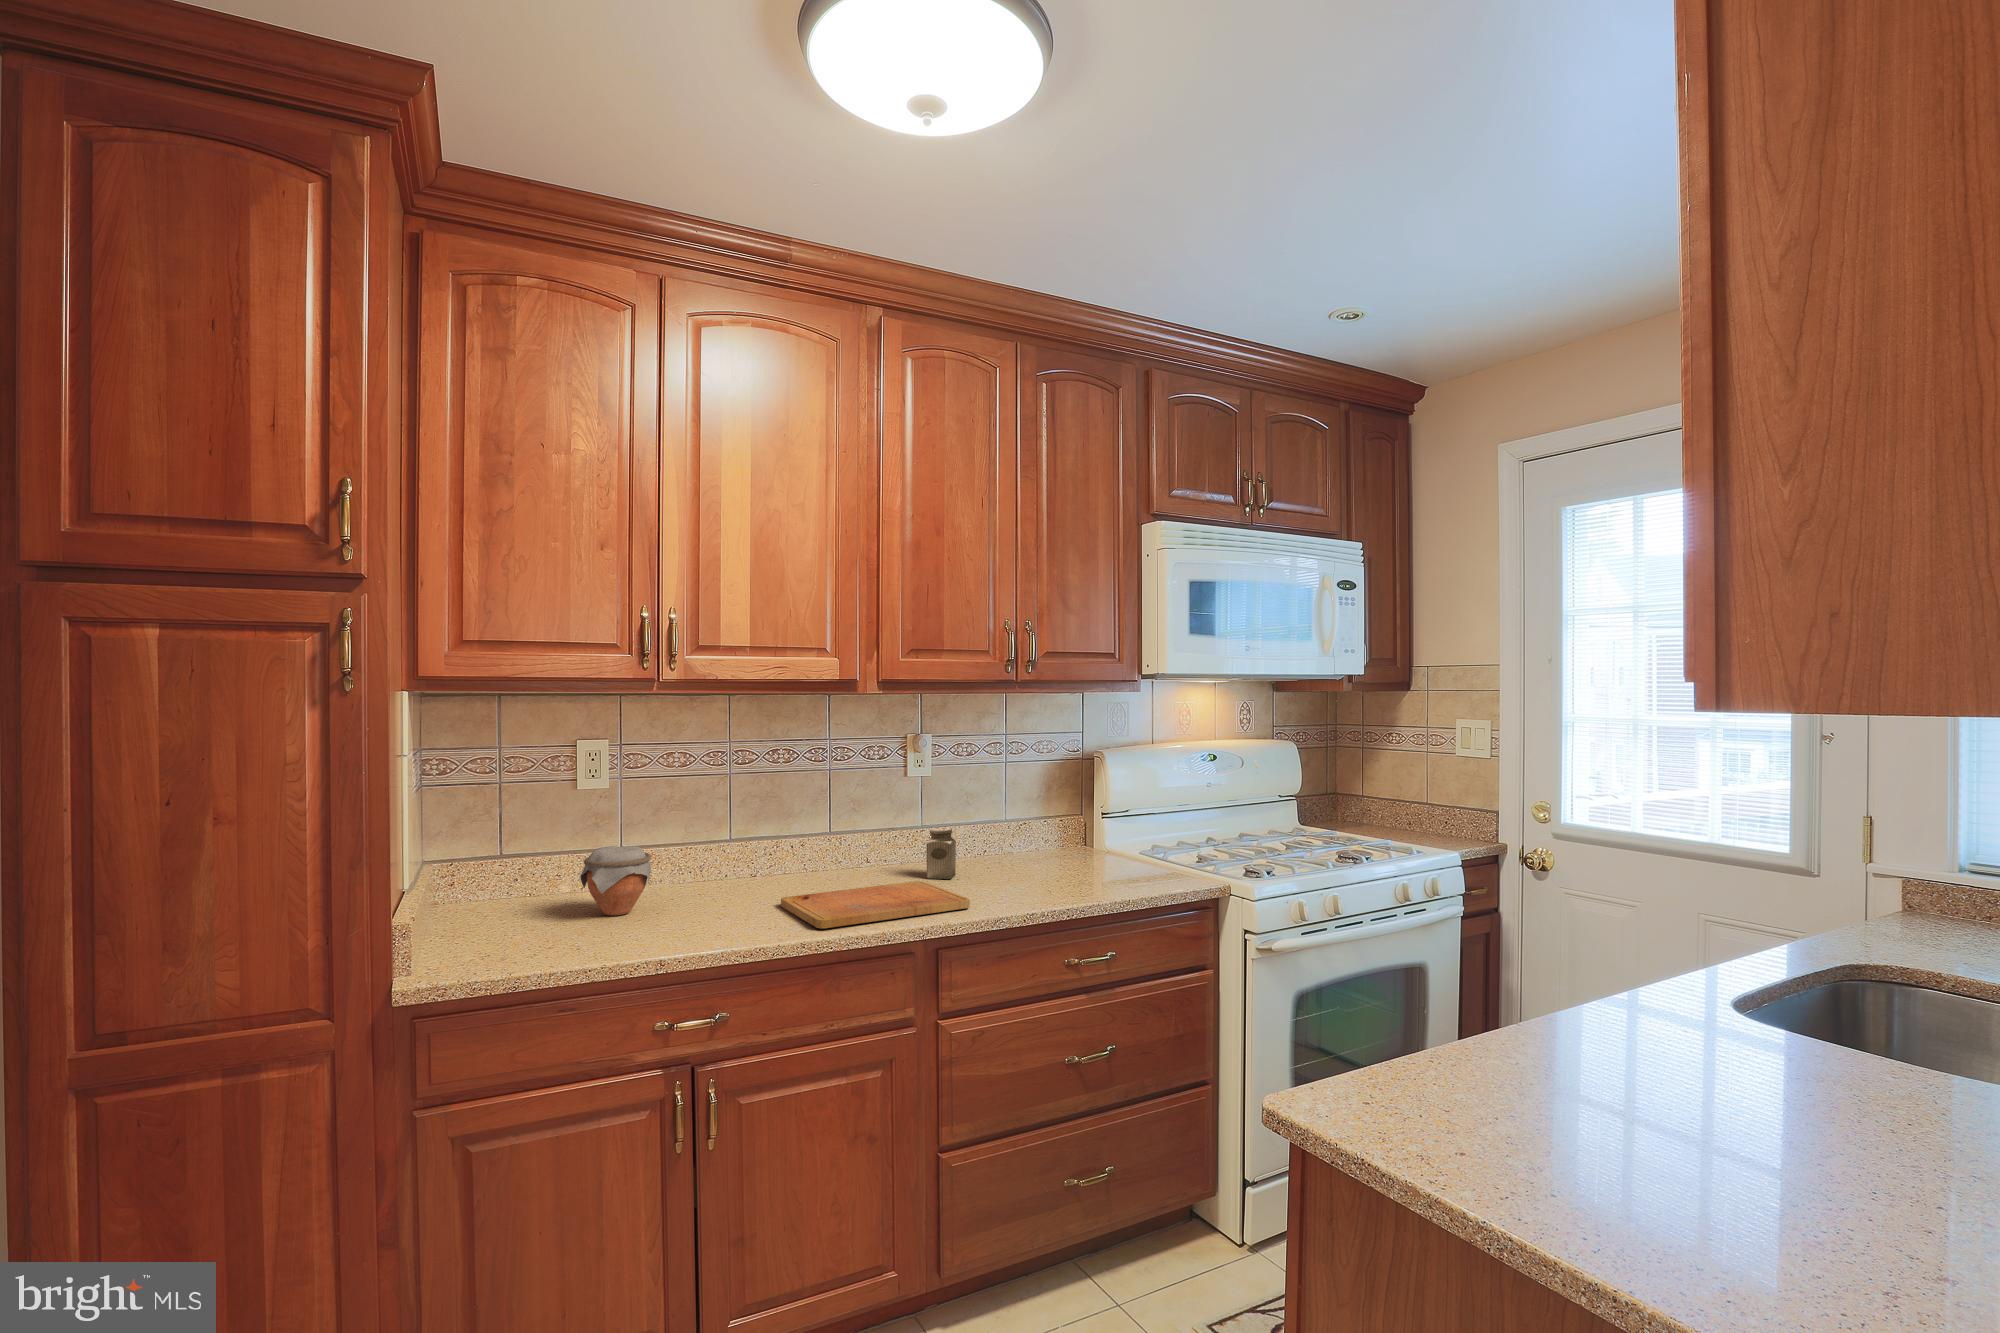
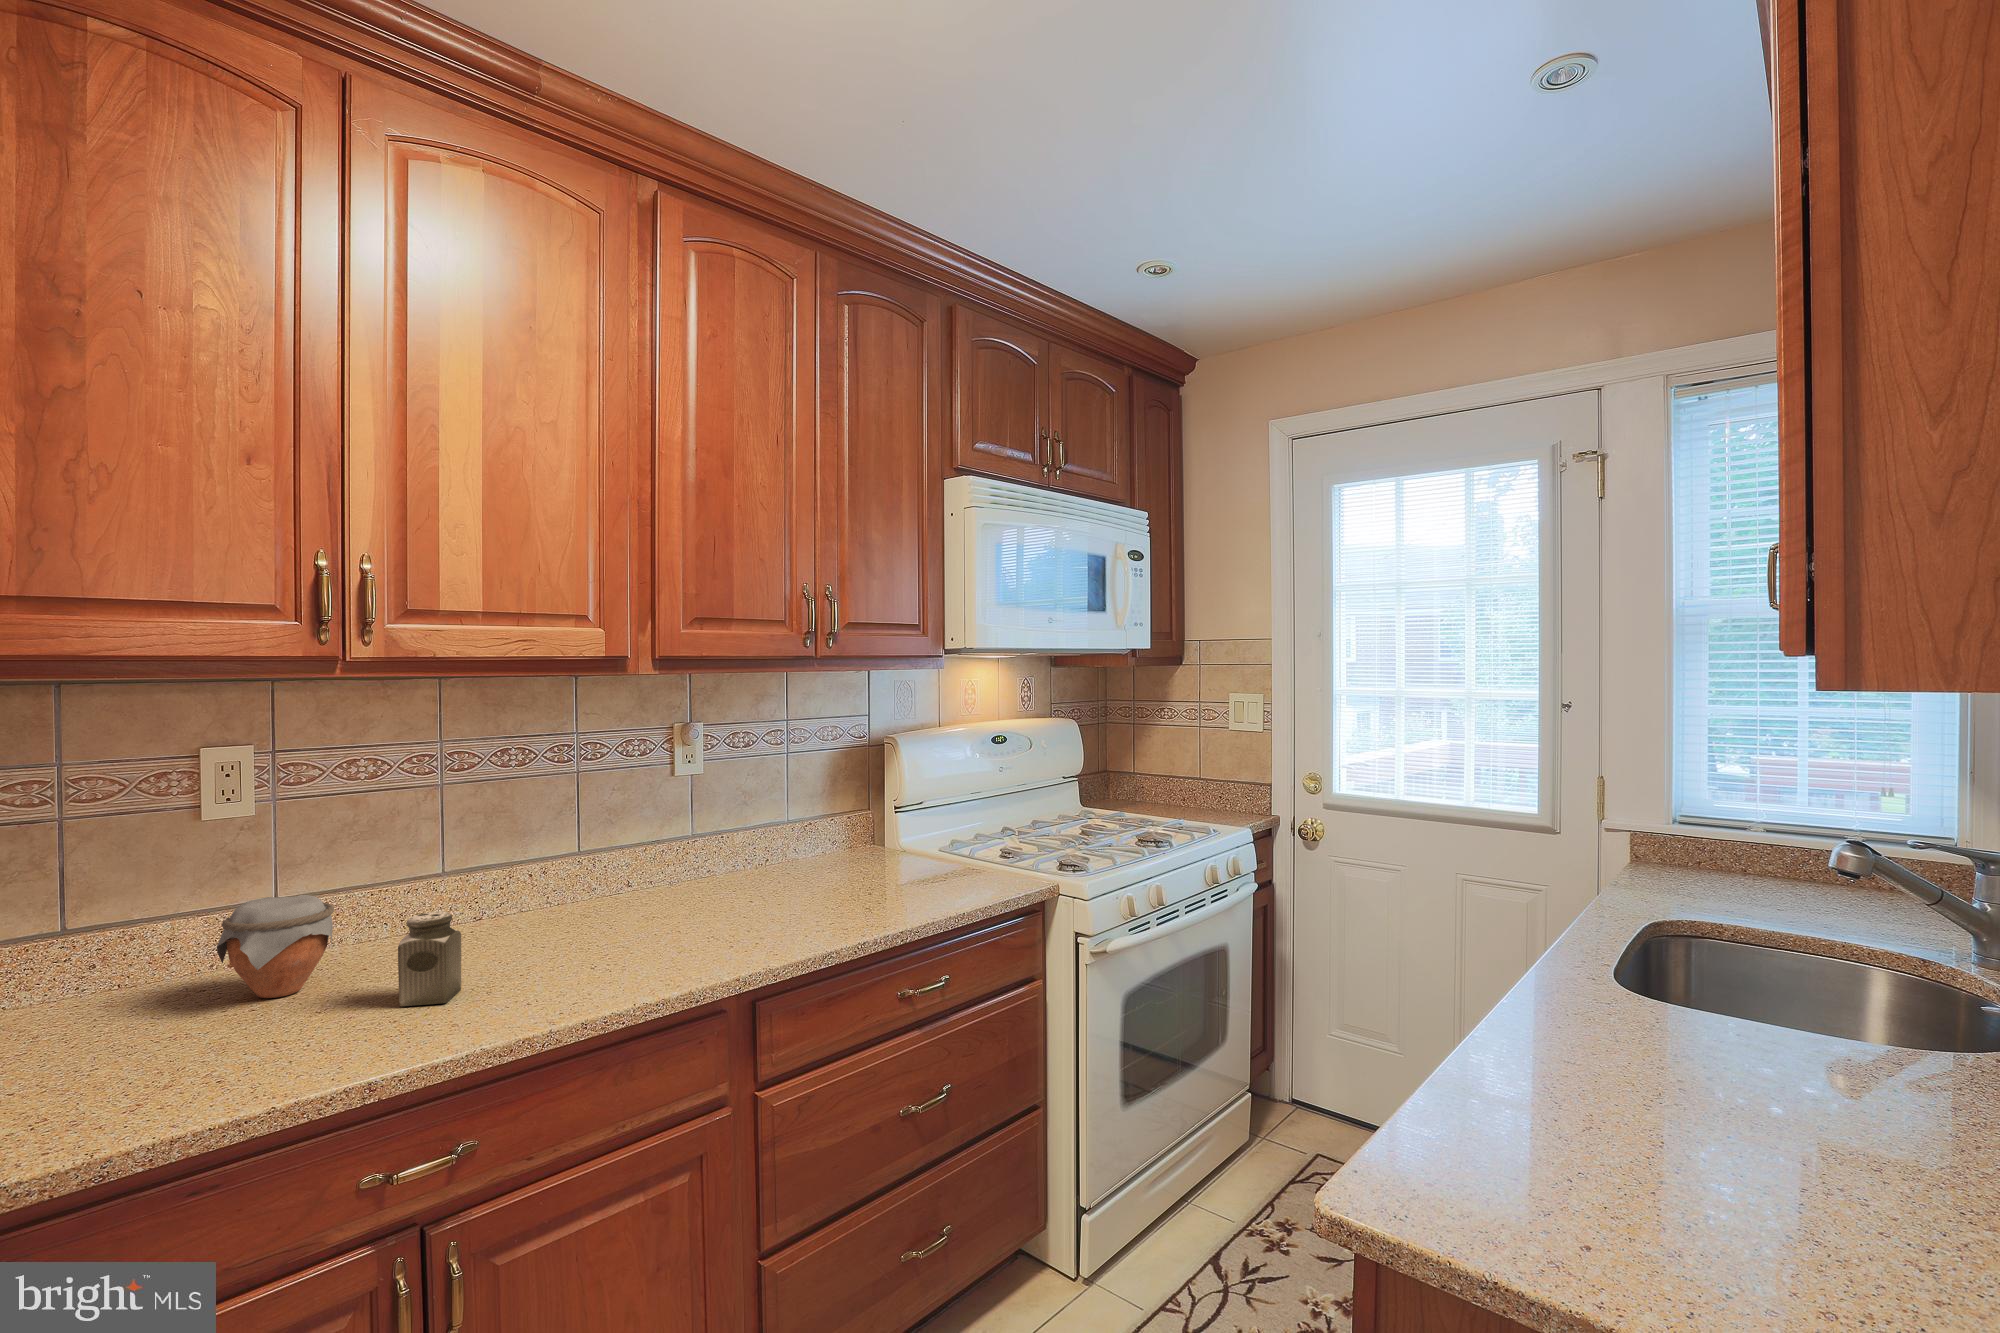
salt shaker: present [926,827,956,879] -> present [398,911,461,1006]
cutting board: present [781,881,970,929] -> none [533,902,787,982]

